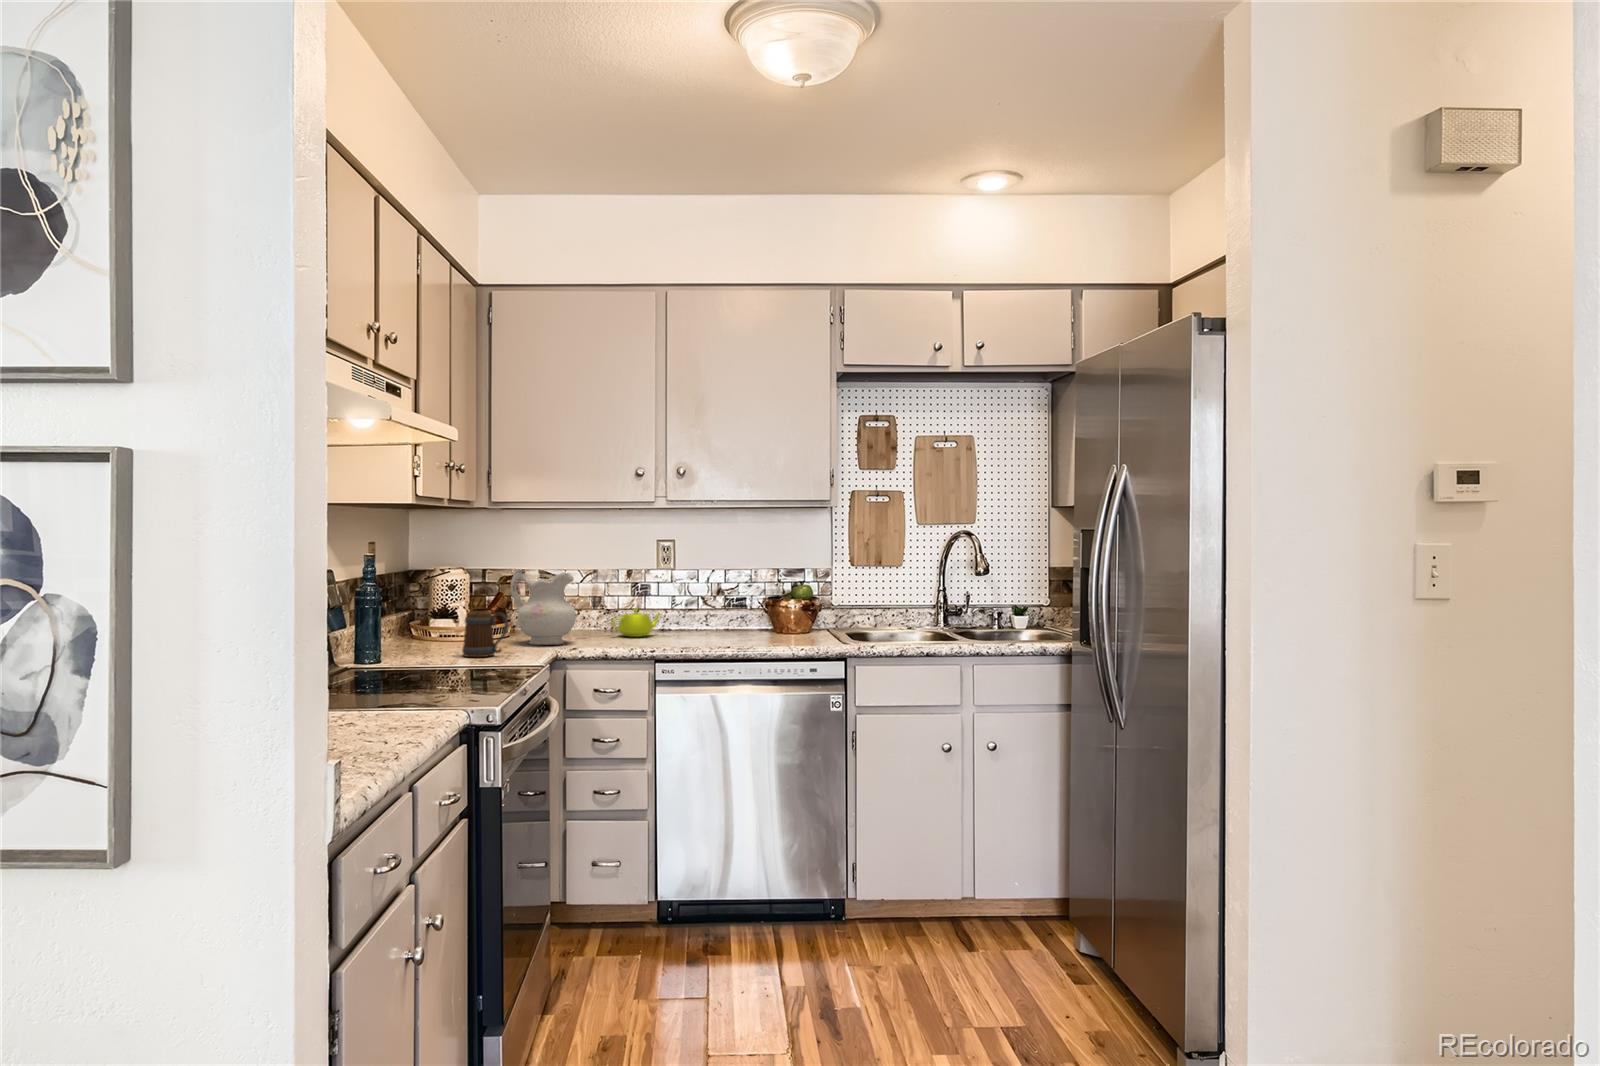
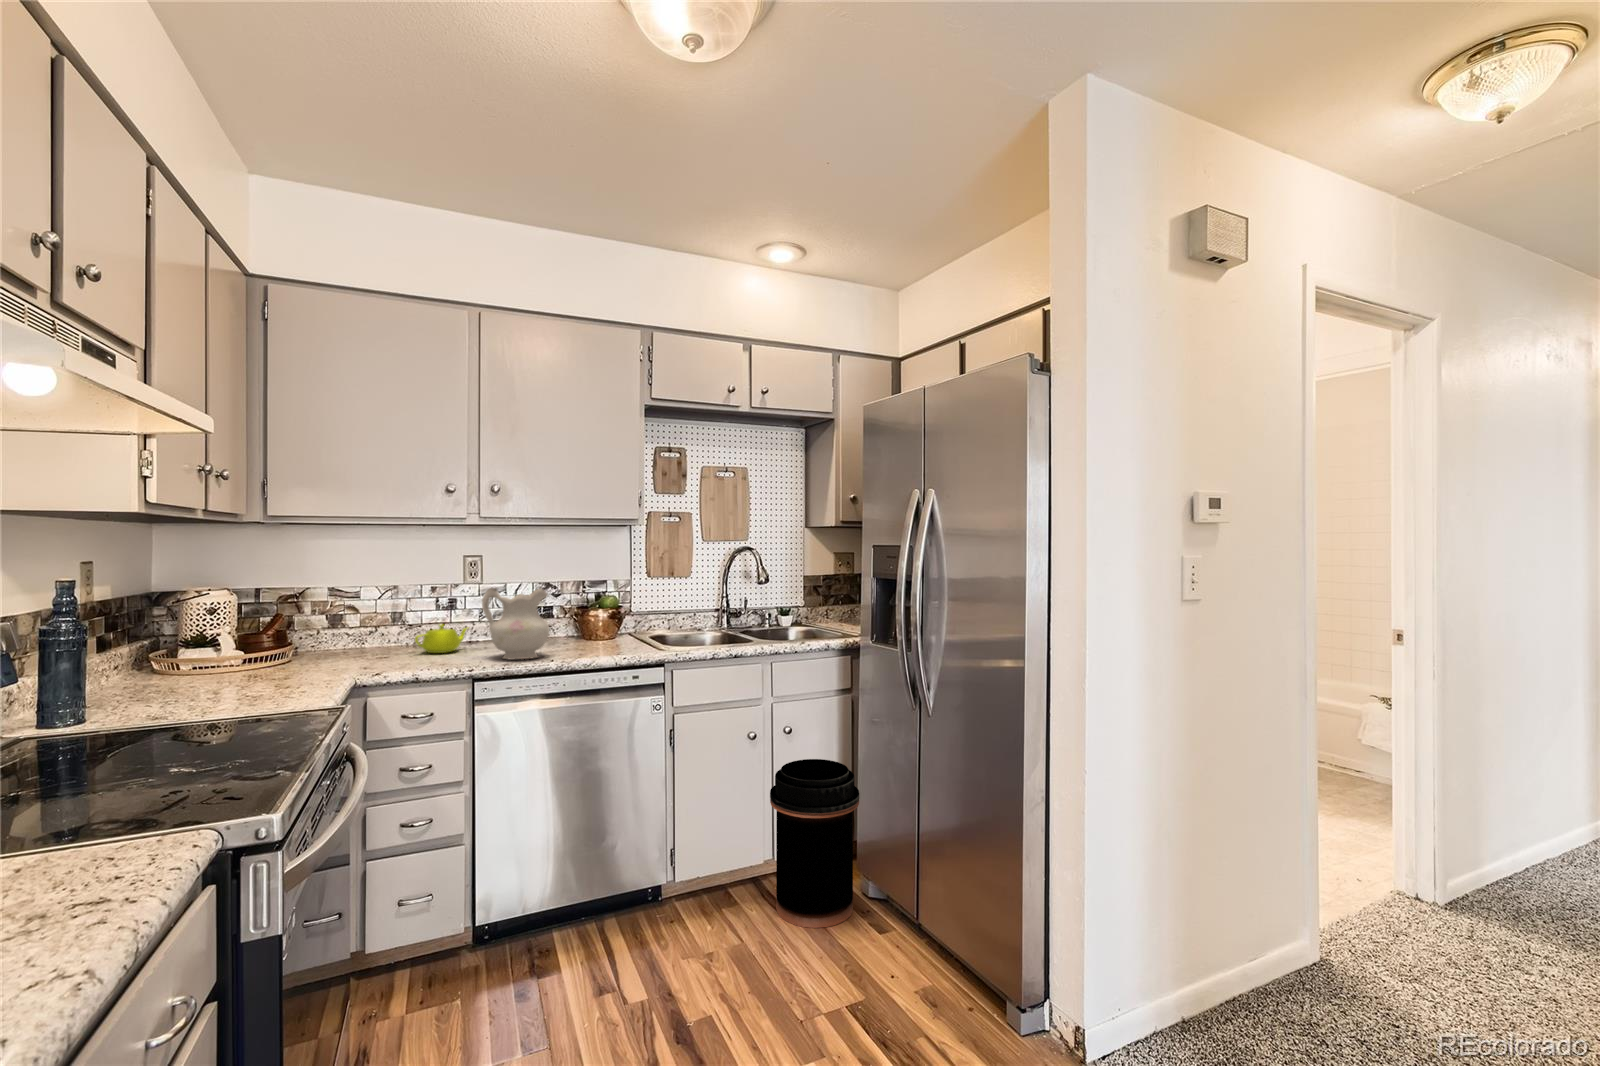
ceramic pitcher: present [511,570,576,645] -> present [482,588,549,660]
mug: present [462,611,508,657] -> none [234,639,298,695]
trash can: none [960,780,1065,965] -> present [770,759,859,928]

